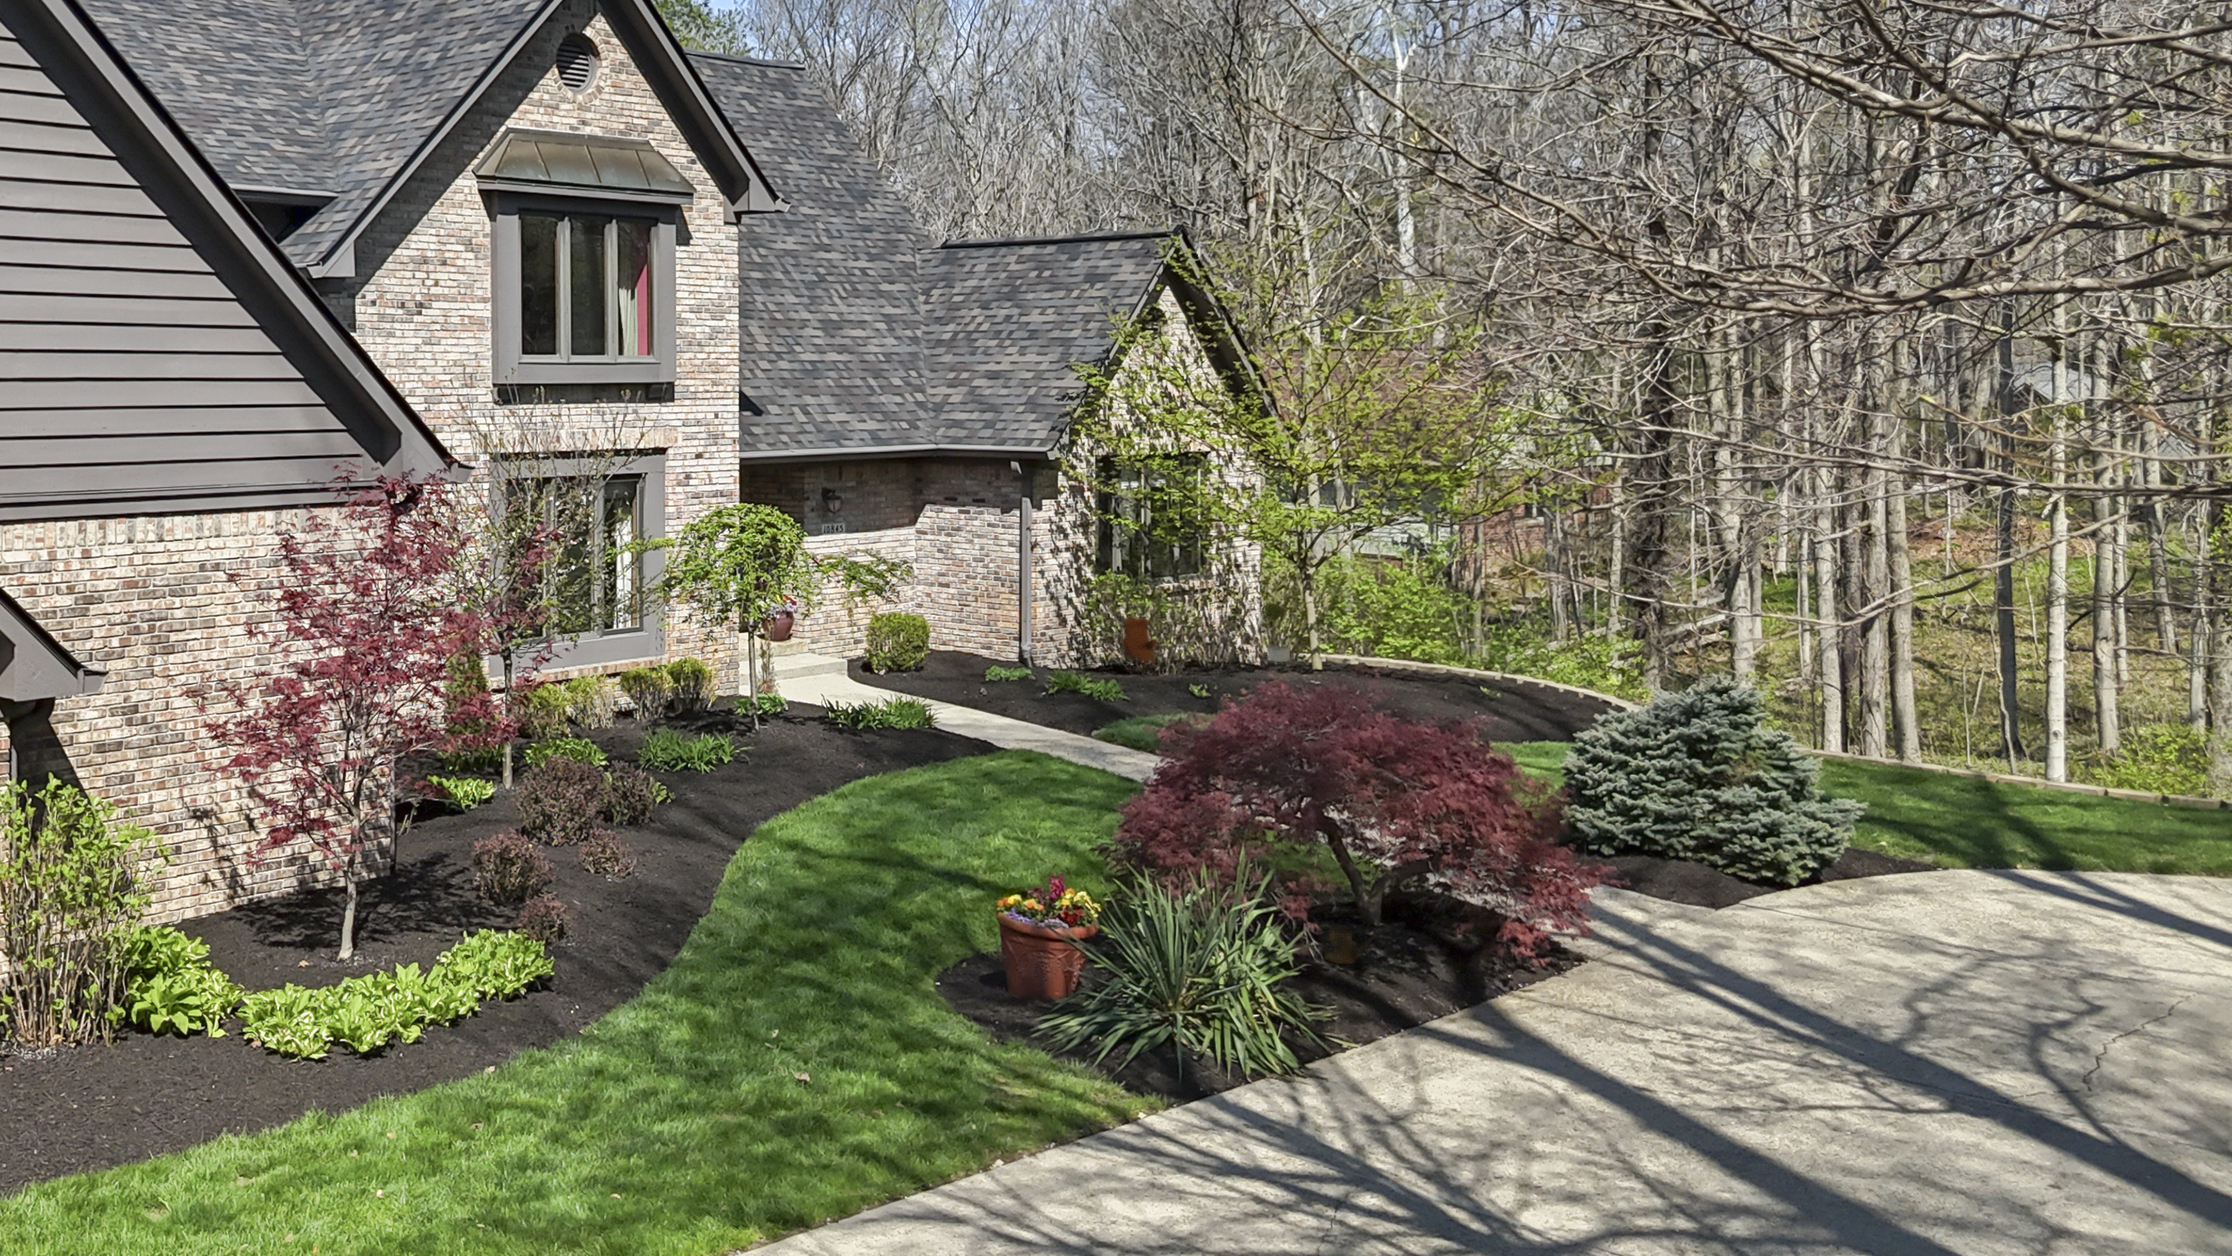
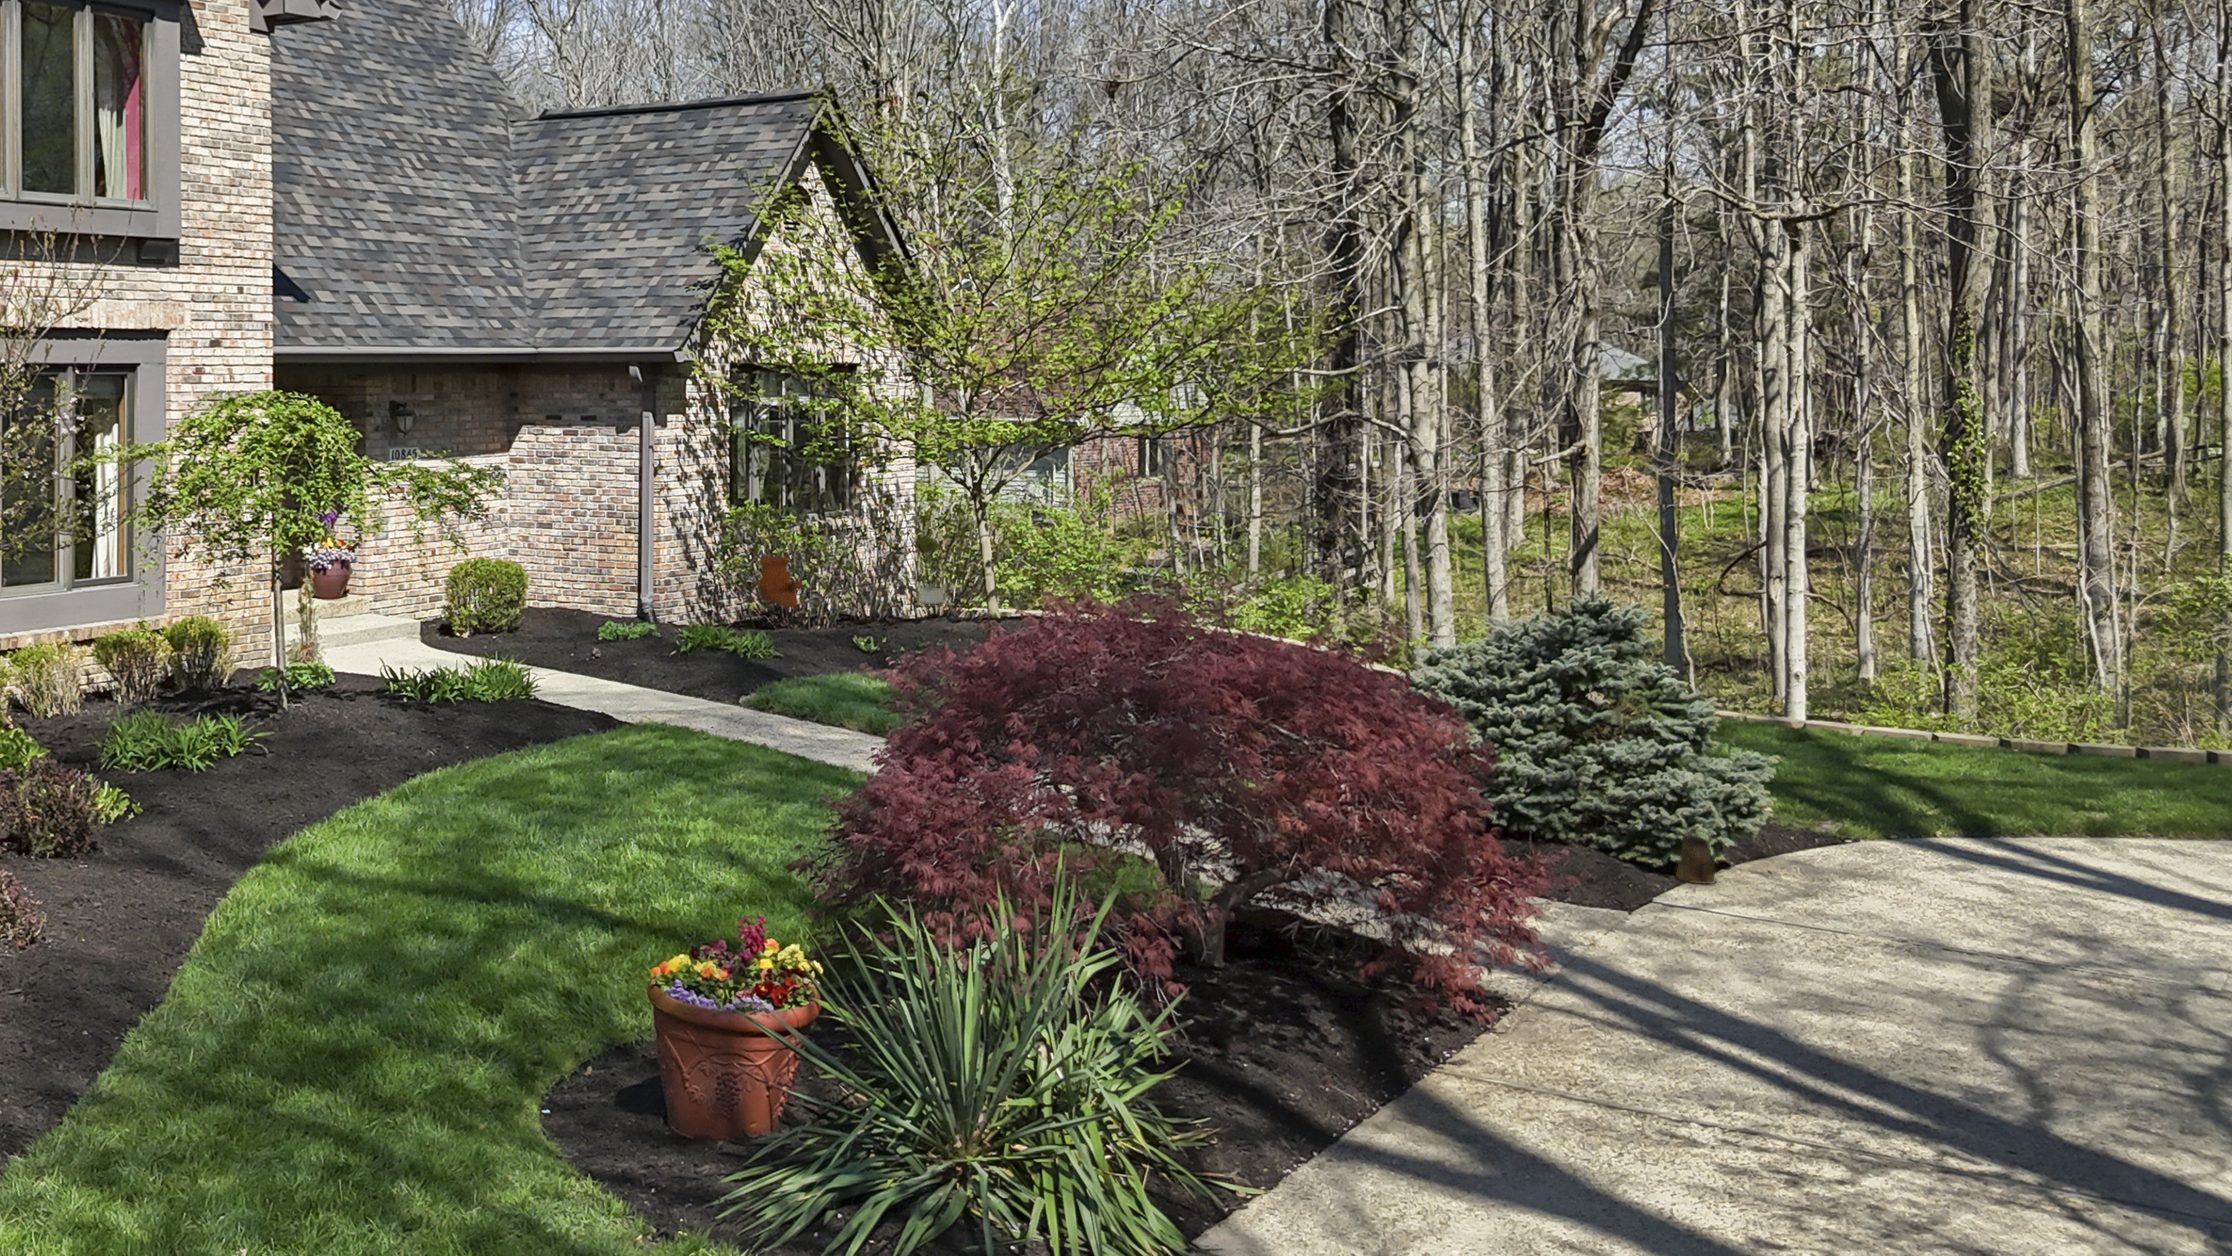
watering can: present [1318,925,1379,964] -> present [1676,835,1720,884]

